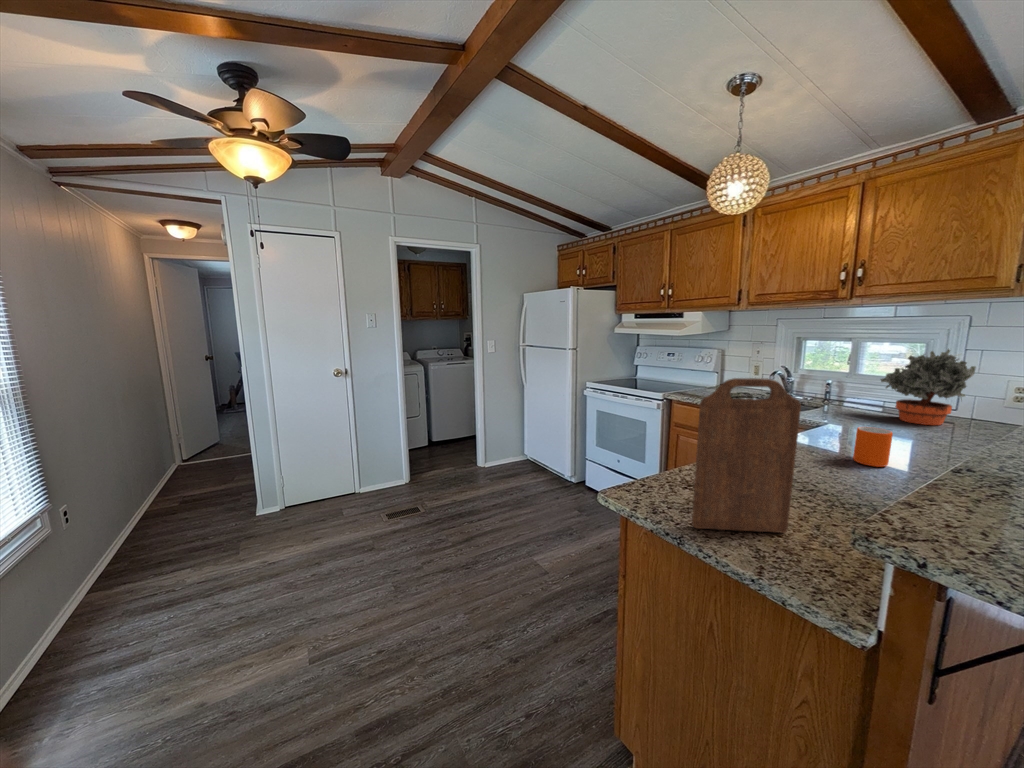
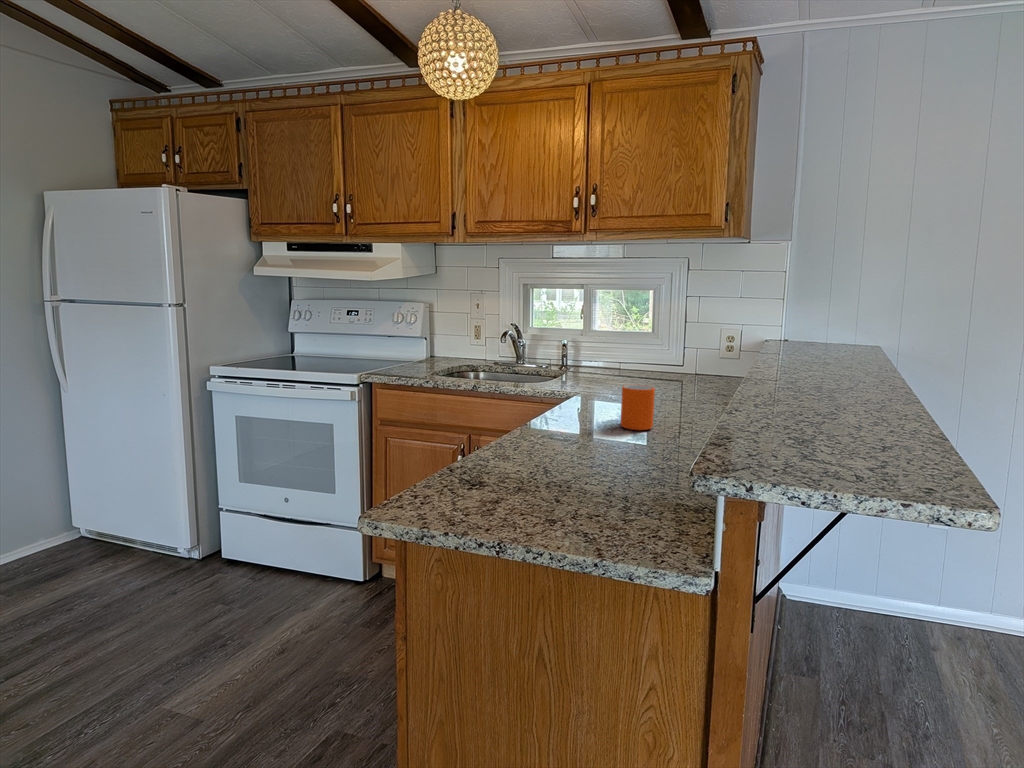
potted plant: present [881,349,976,425] -> none [617,294,697,384]
cutting board: present [692,378,801,533] -> none [504,316,611,529]

